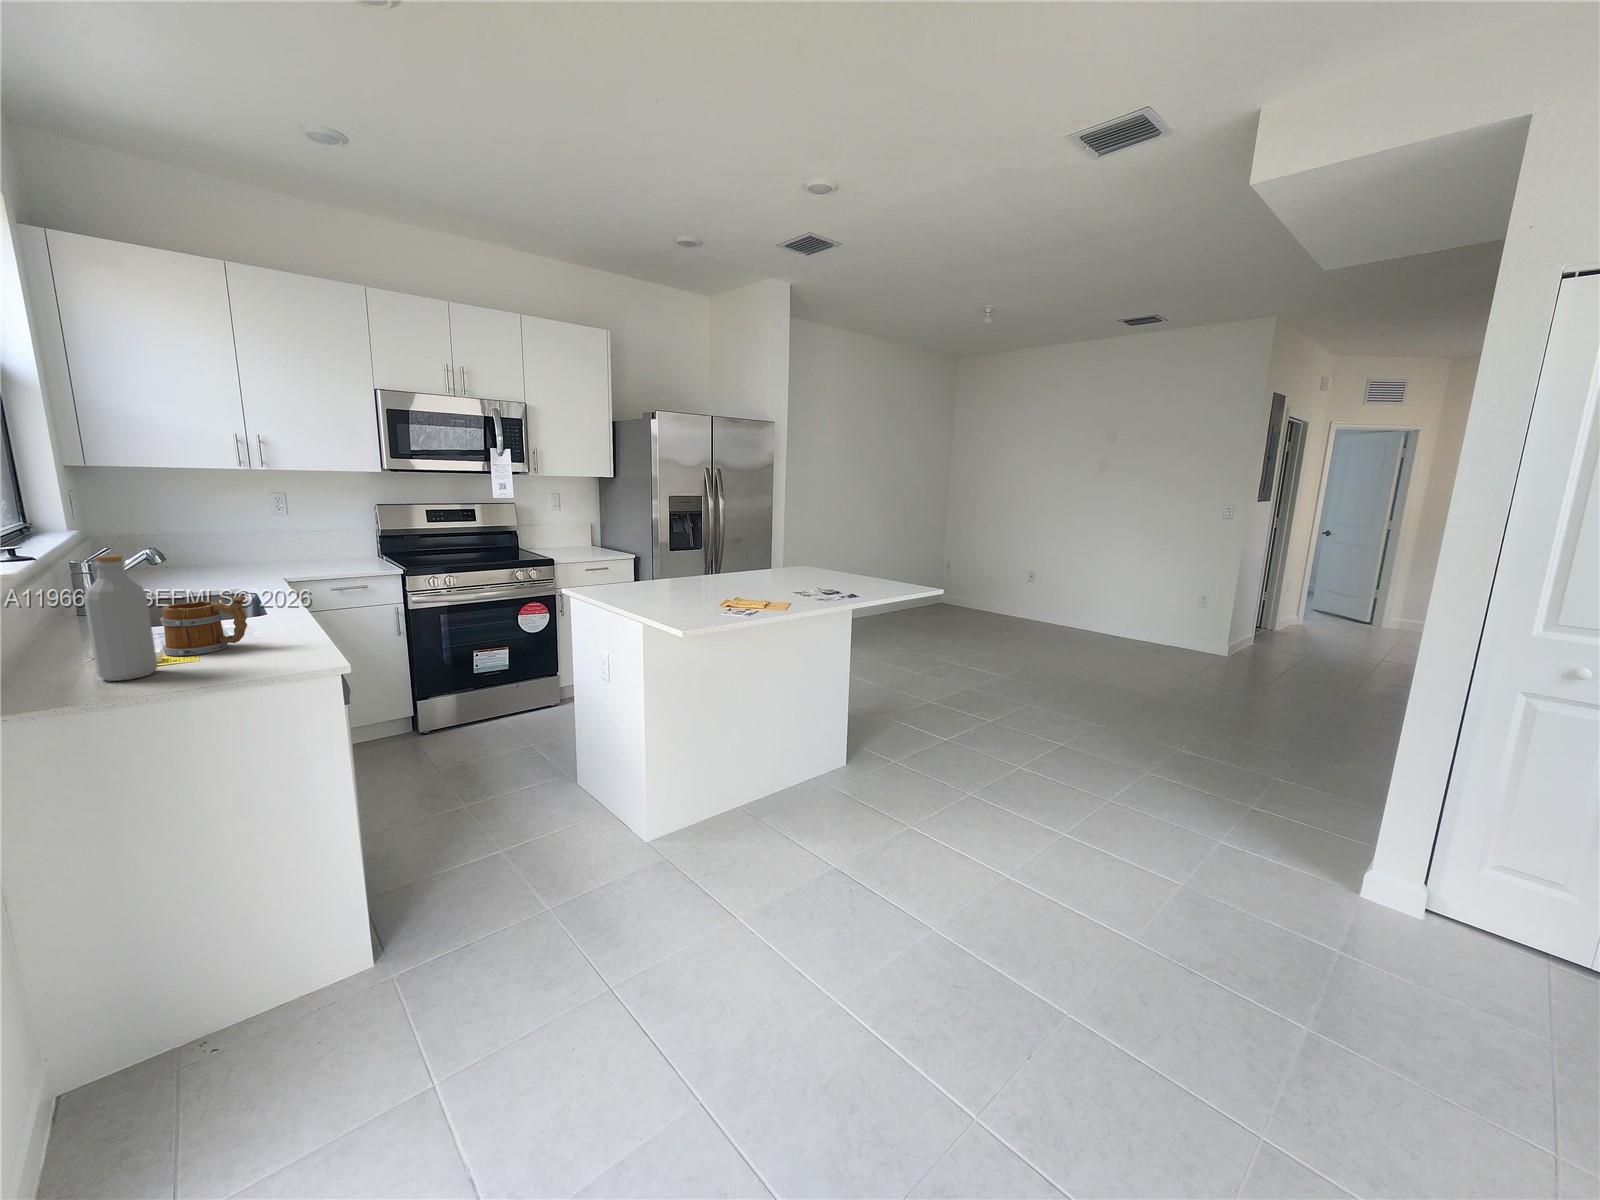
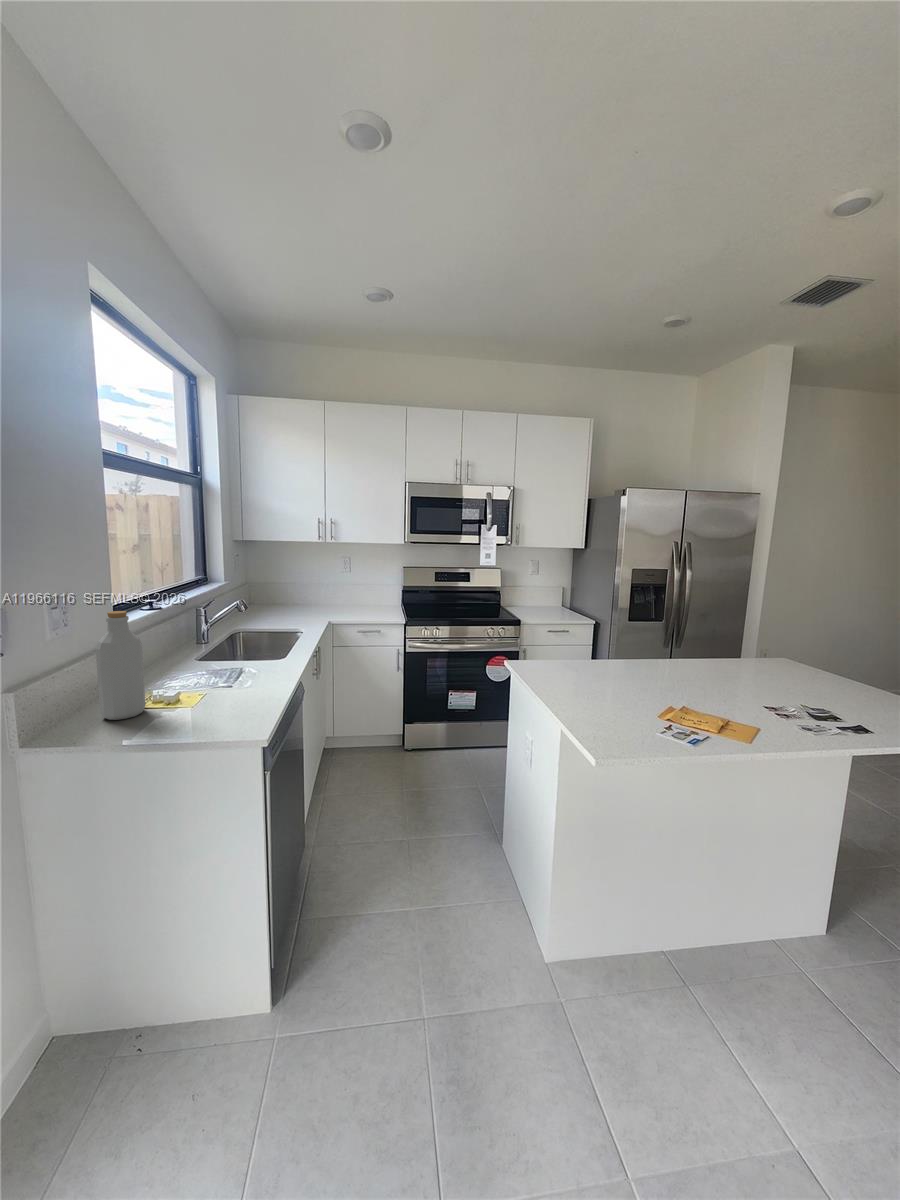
mug: present [160,596,247,656] -> none [175,648,230,696]

